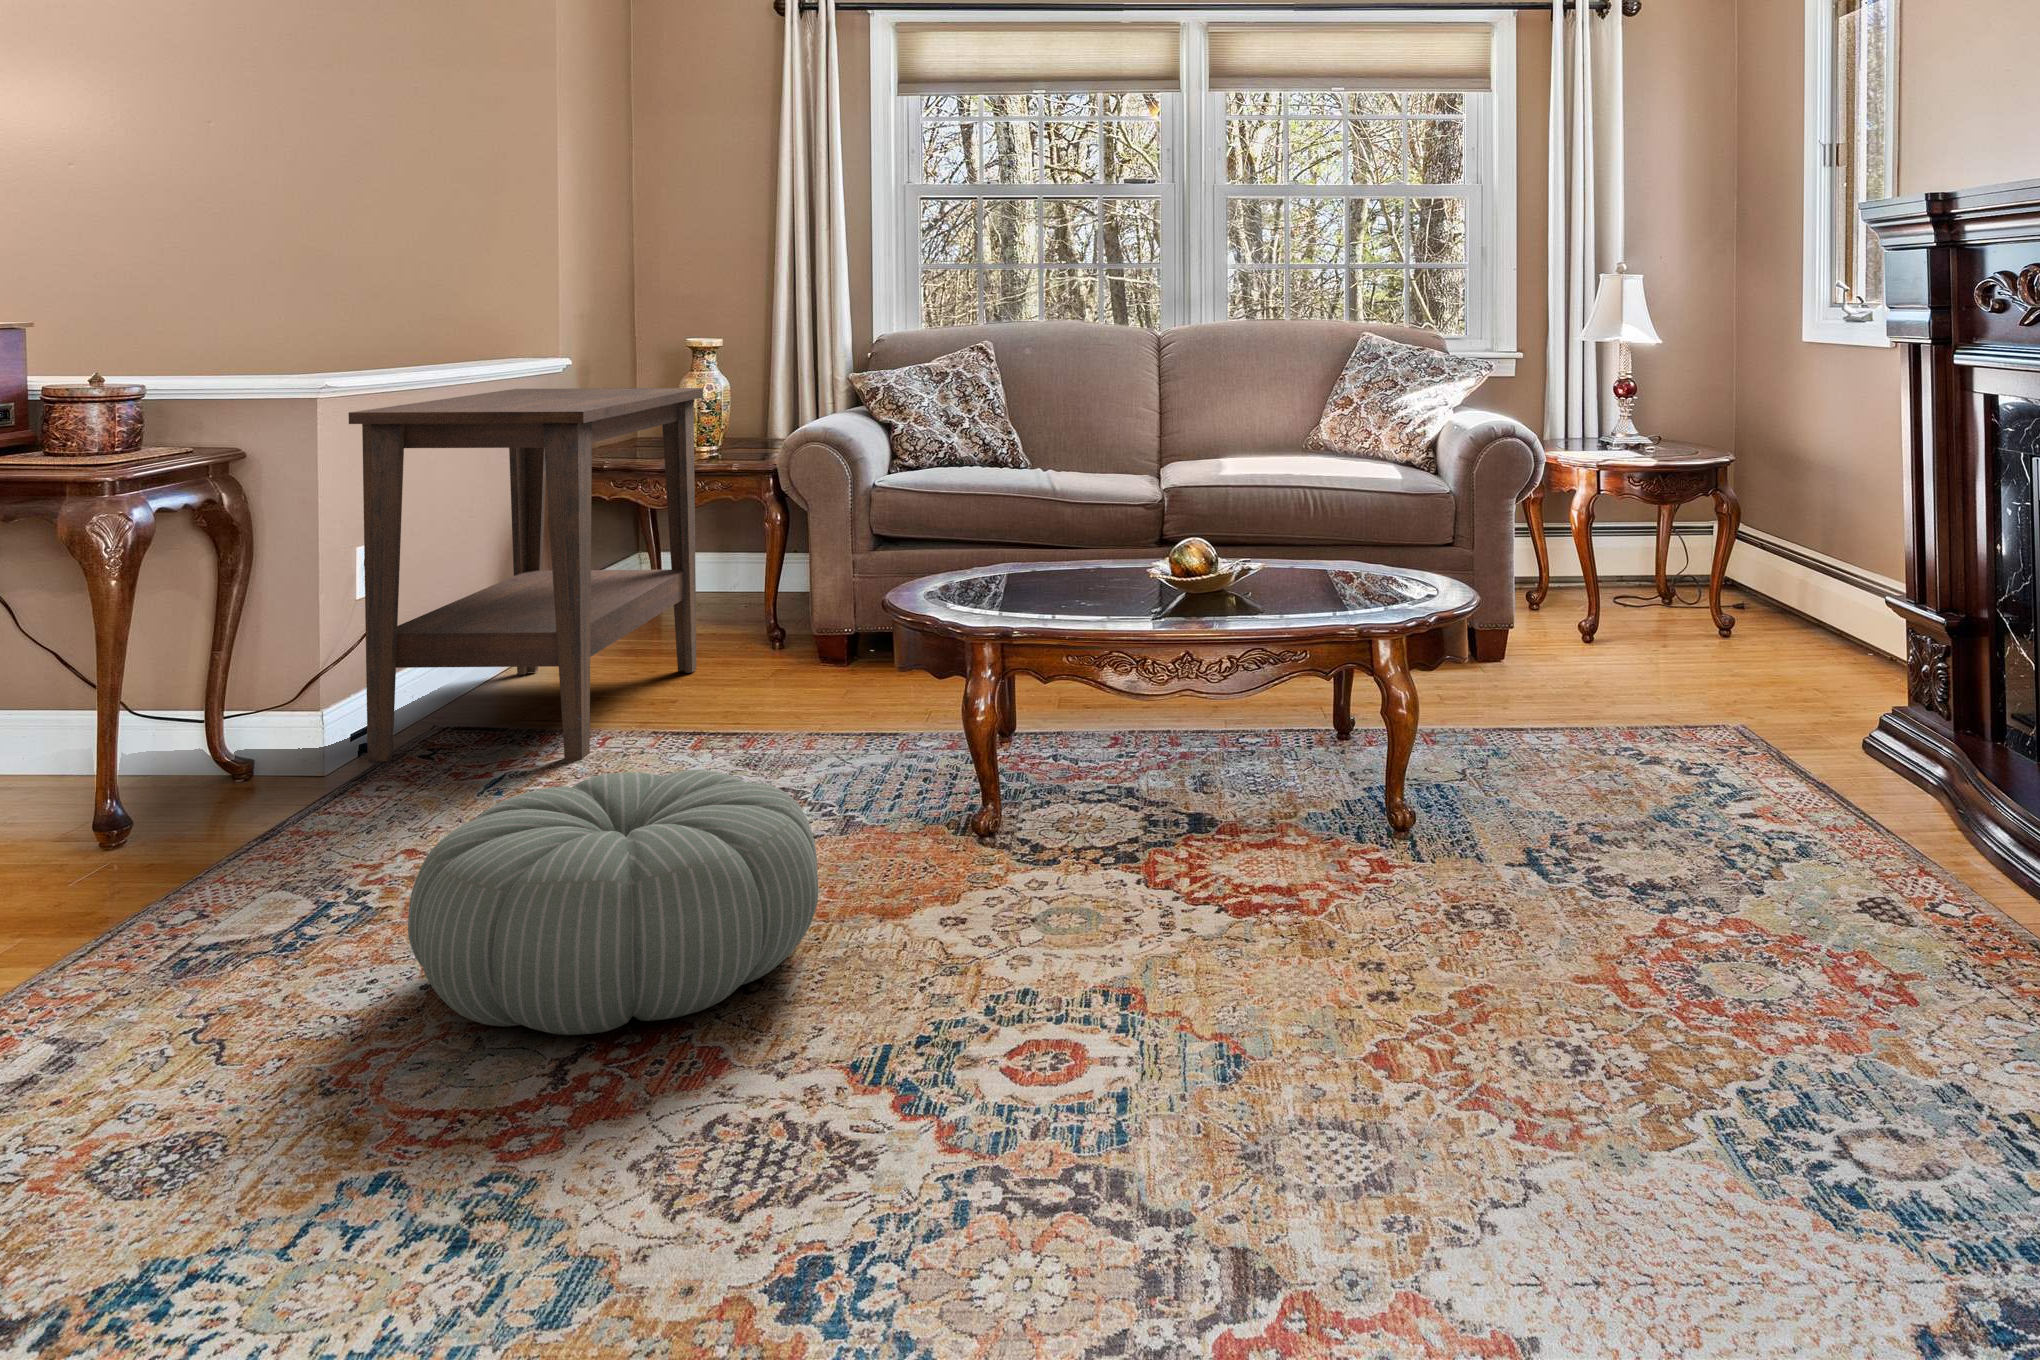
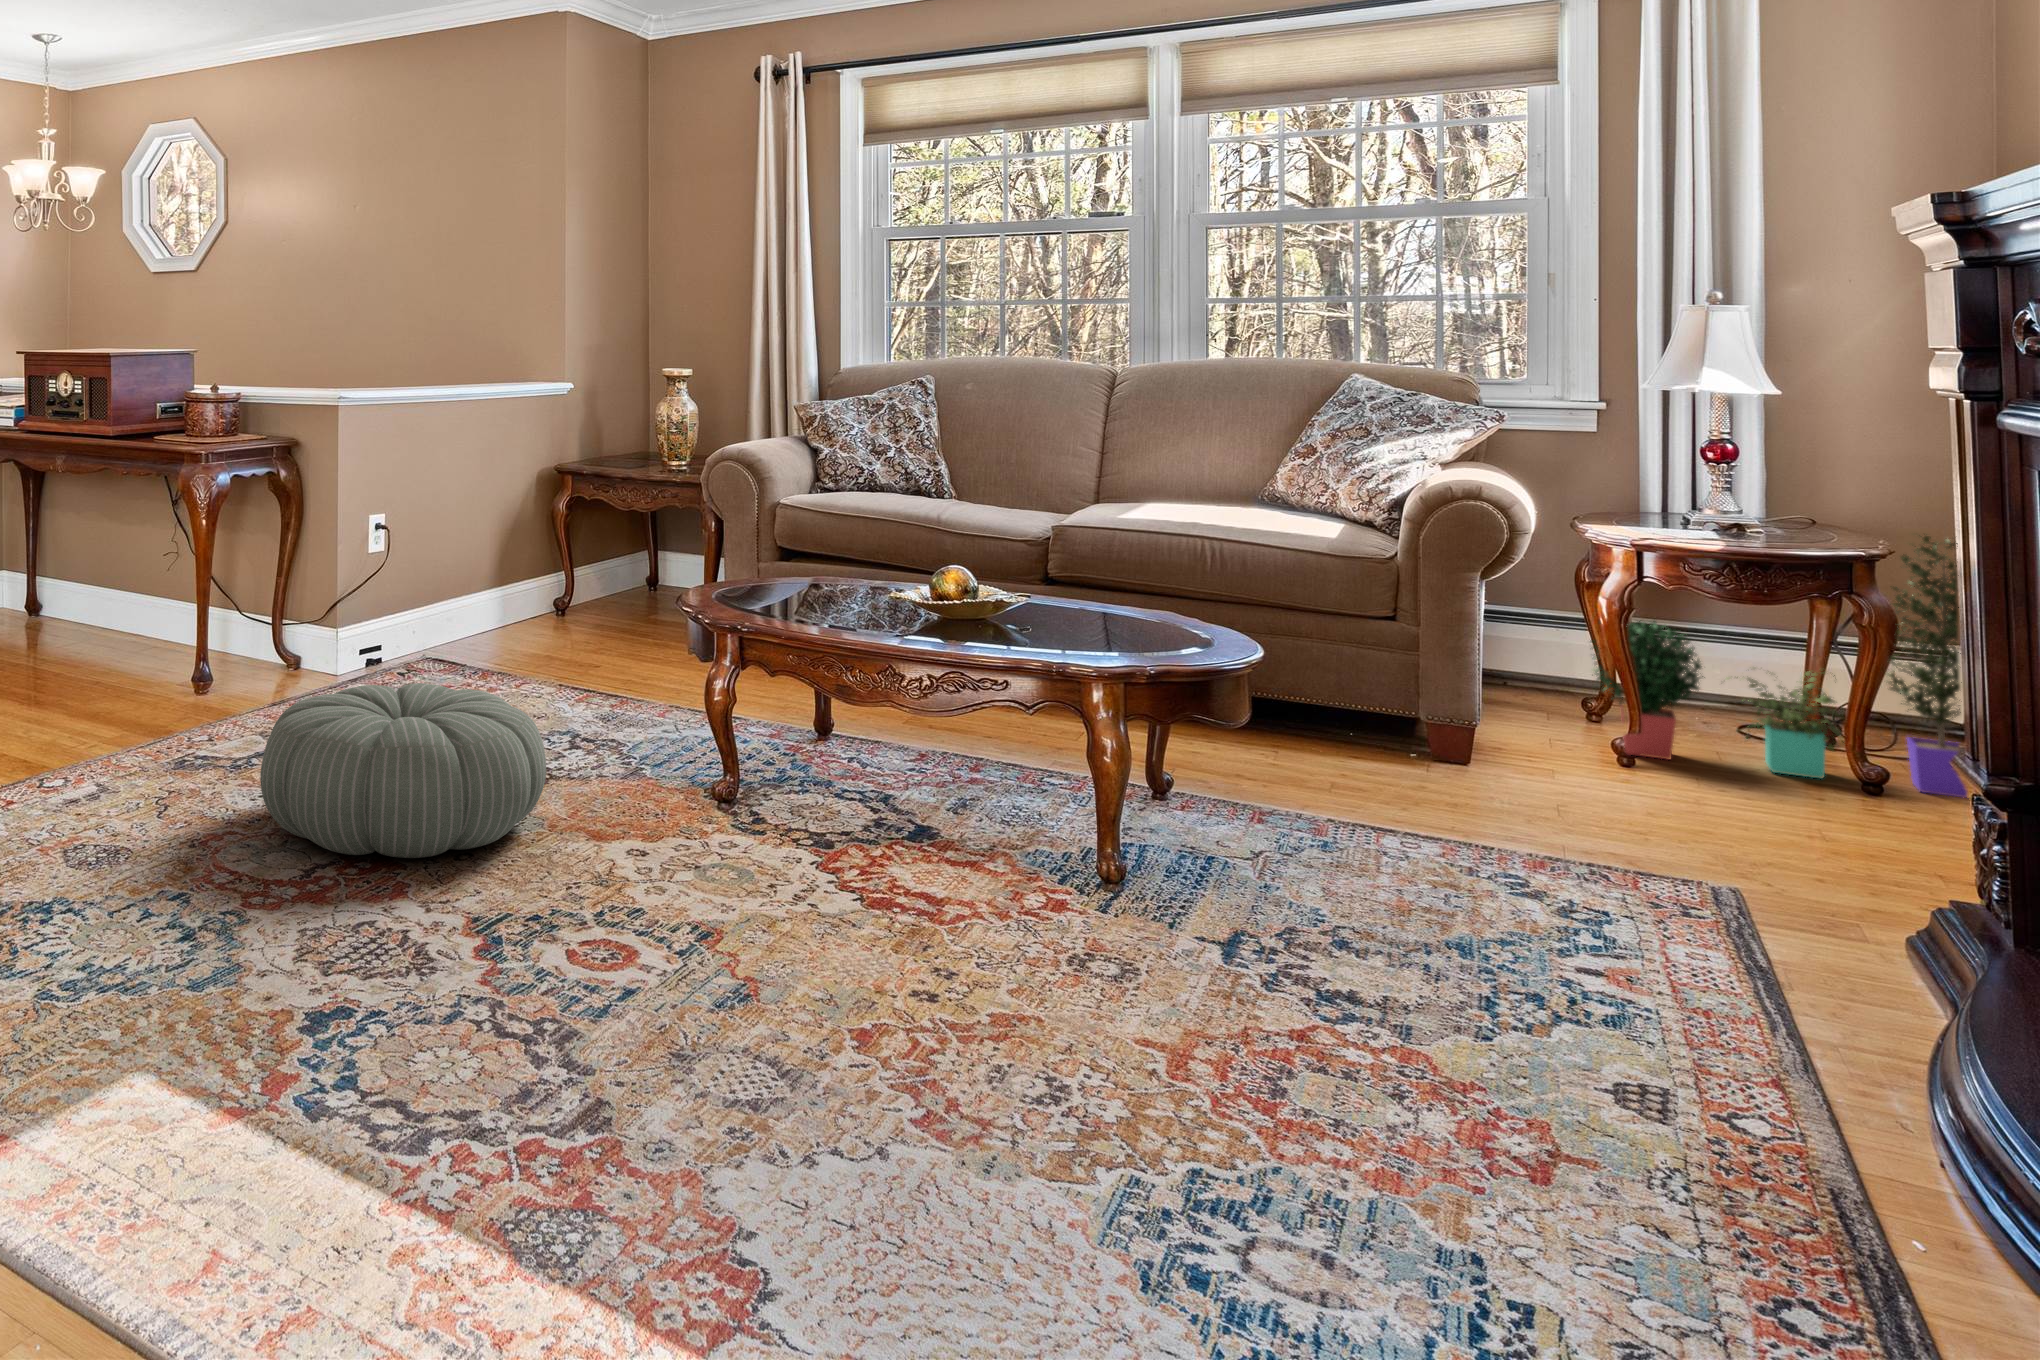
side table: present [349,388,703,762] -> none [363,404,649,694]
potted plant: none [1585,442,1848,643] -> present [1591,534,1967,797]

